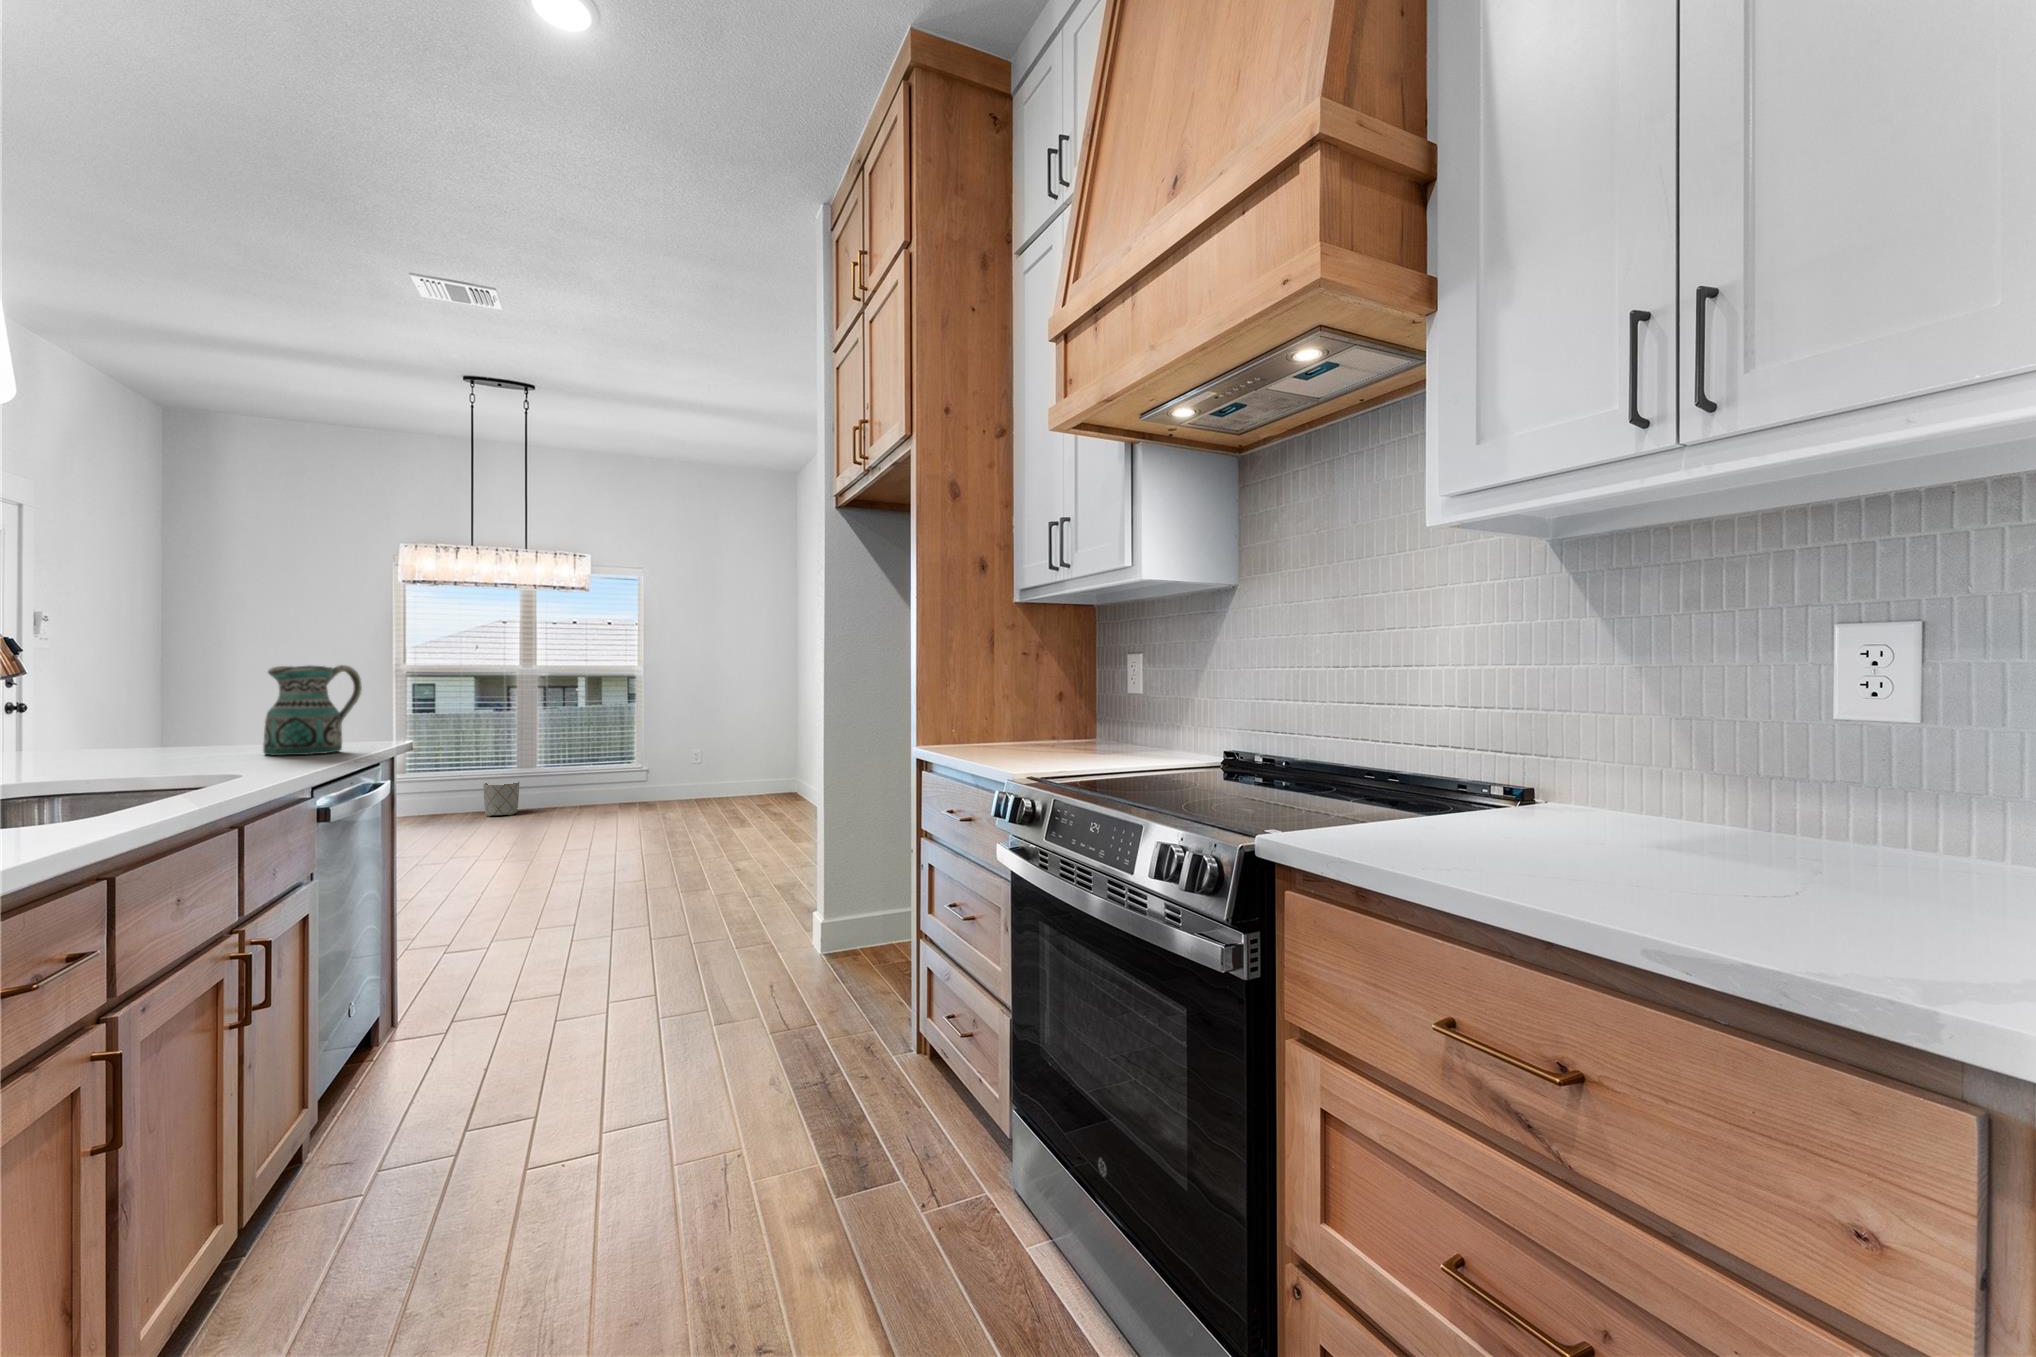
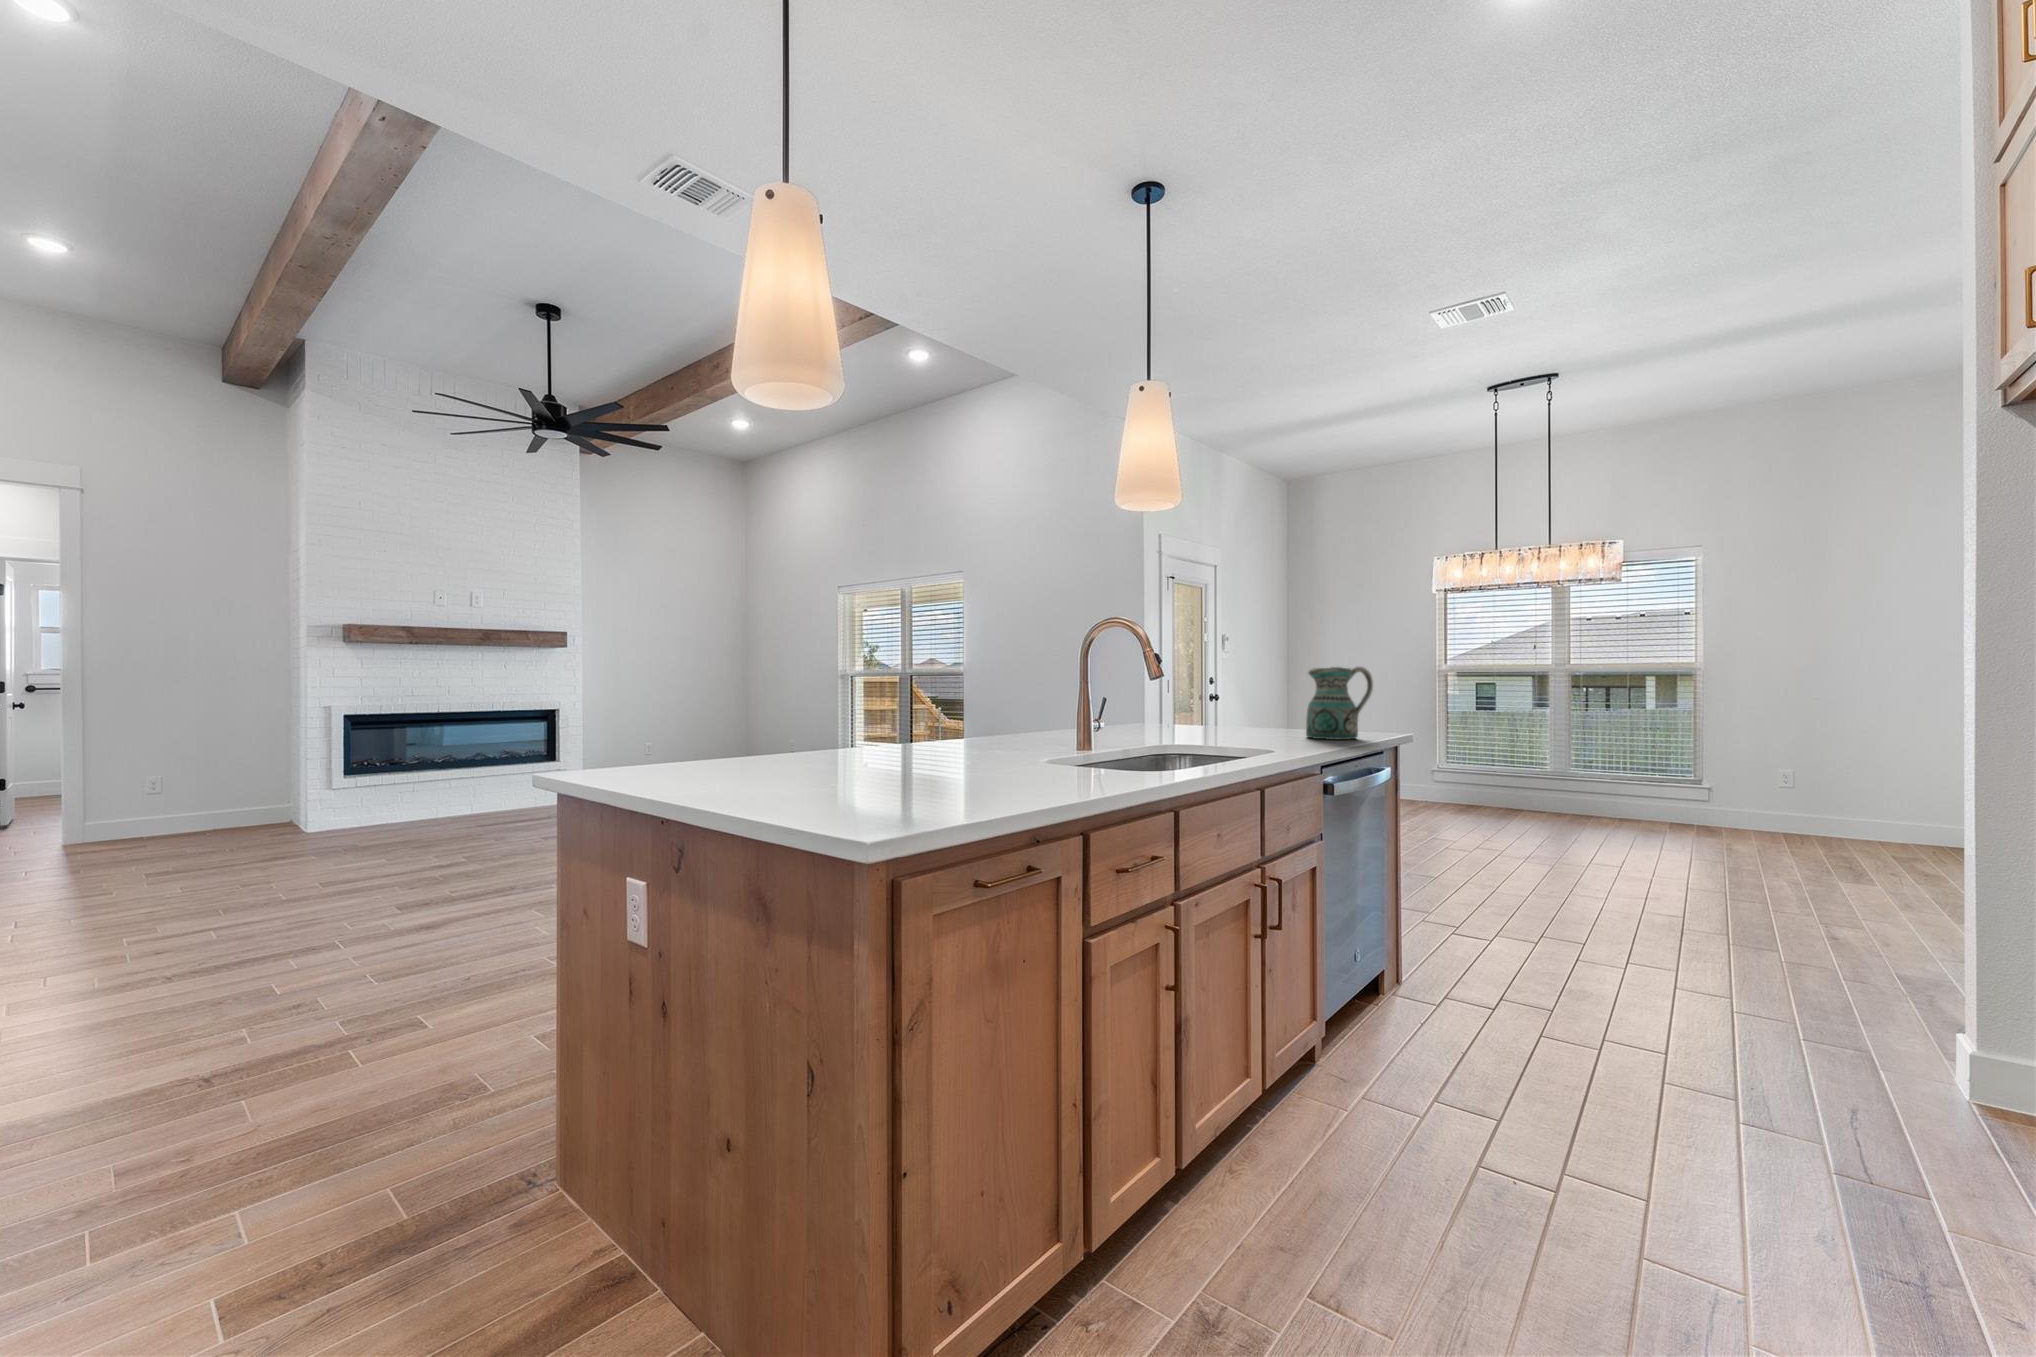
planter: present [483,782,519,817] -> none [1516,781,1552,817]

